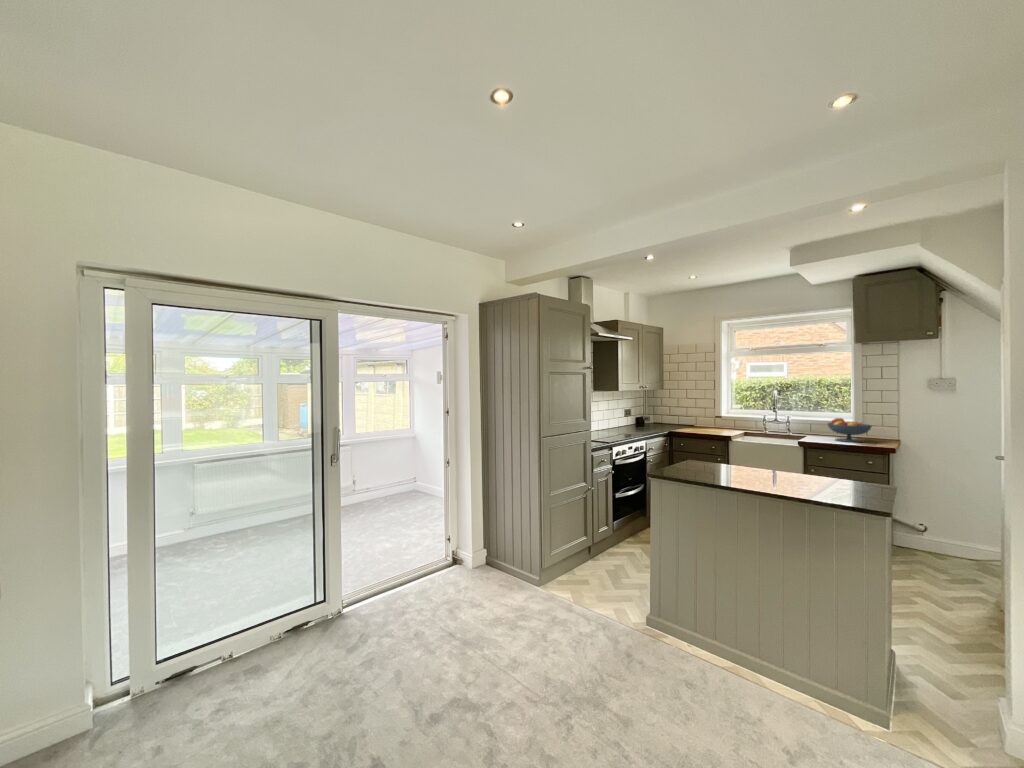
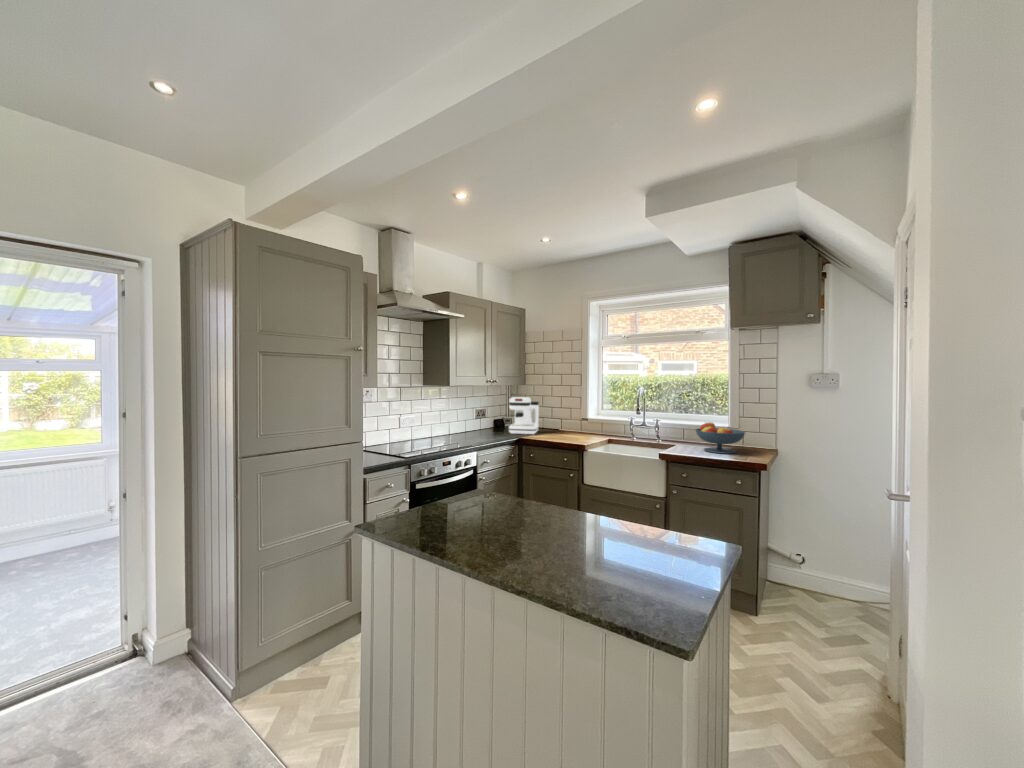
coffee maker: none [656,399,680,429] -> present [509,397,539,434]

